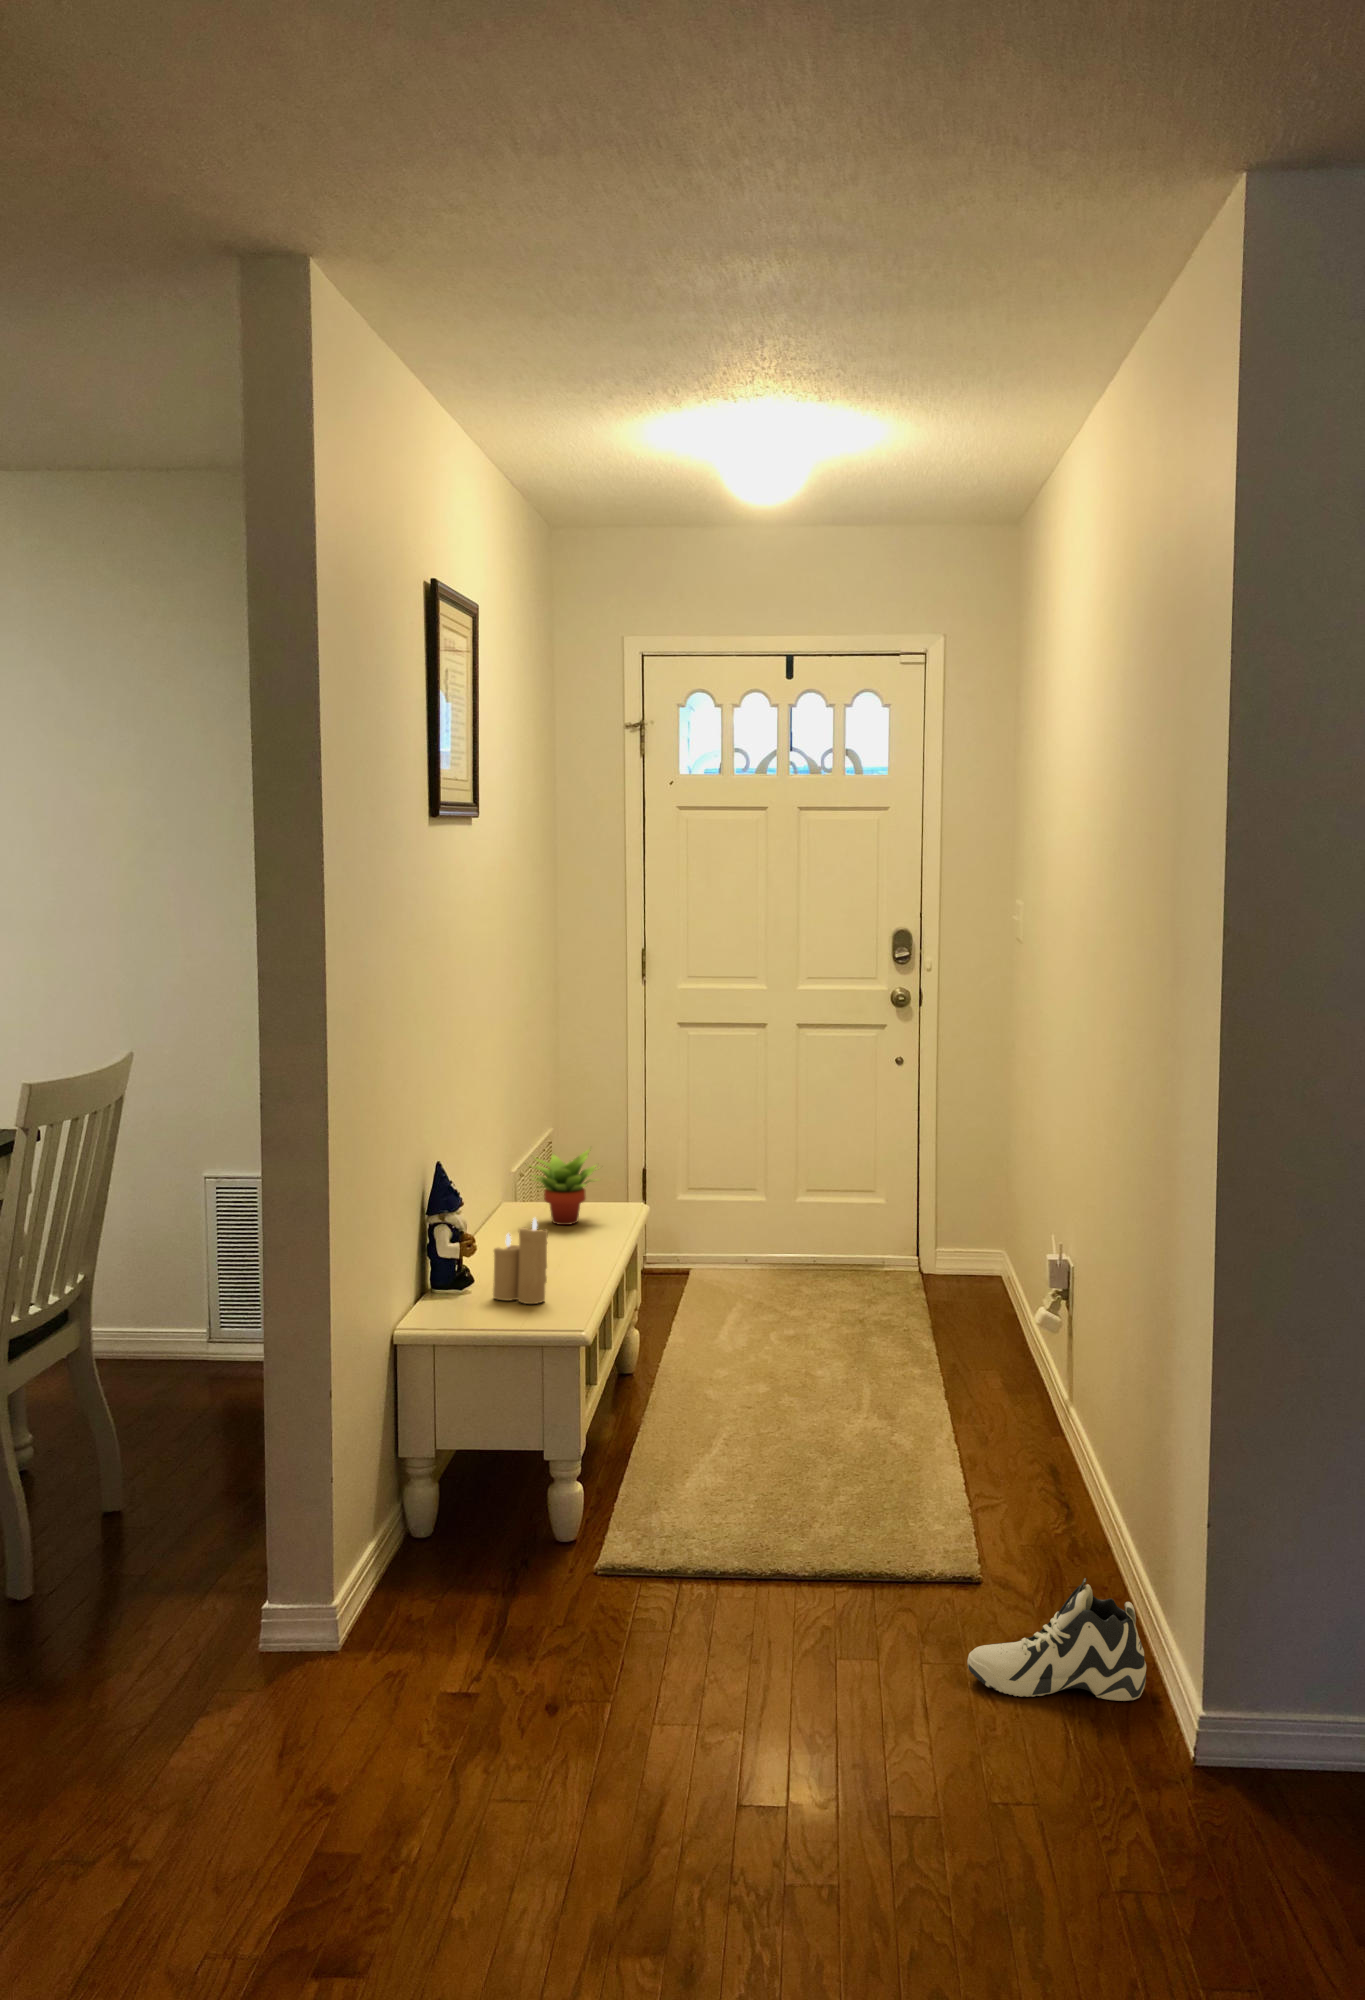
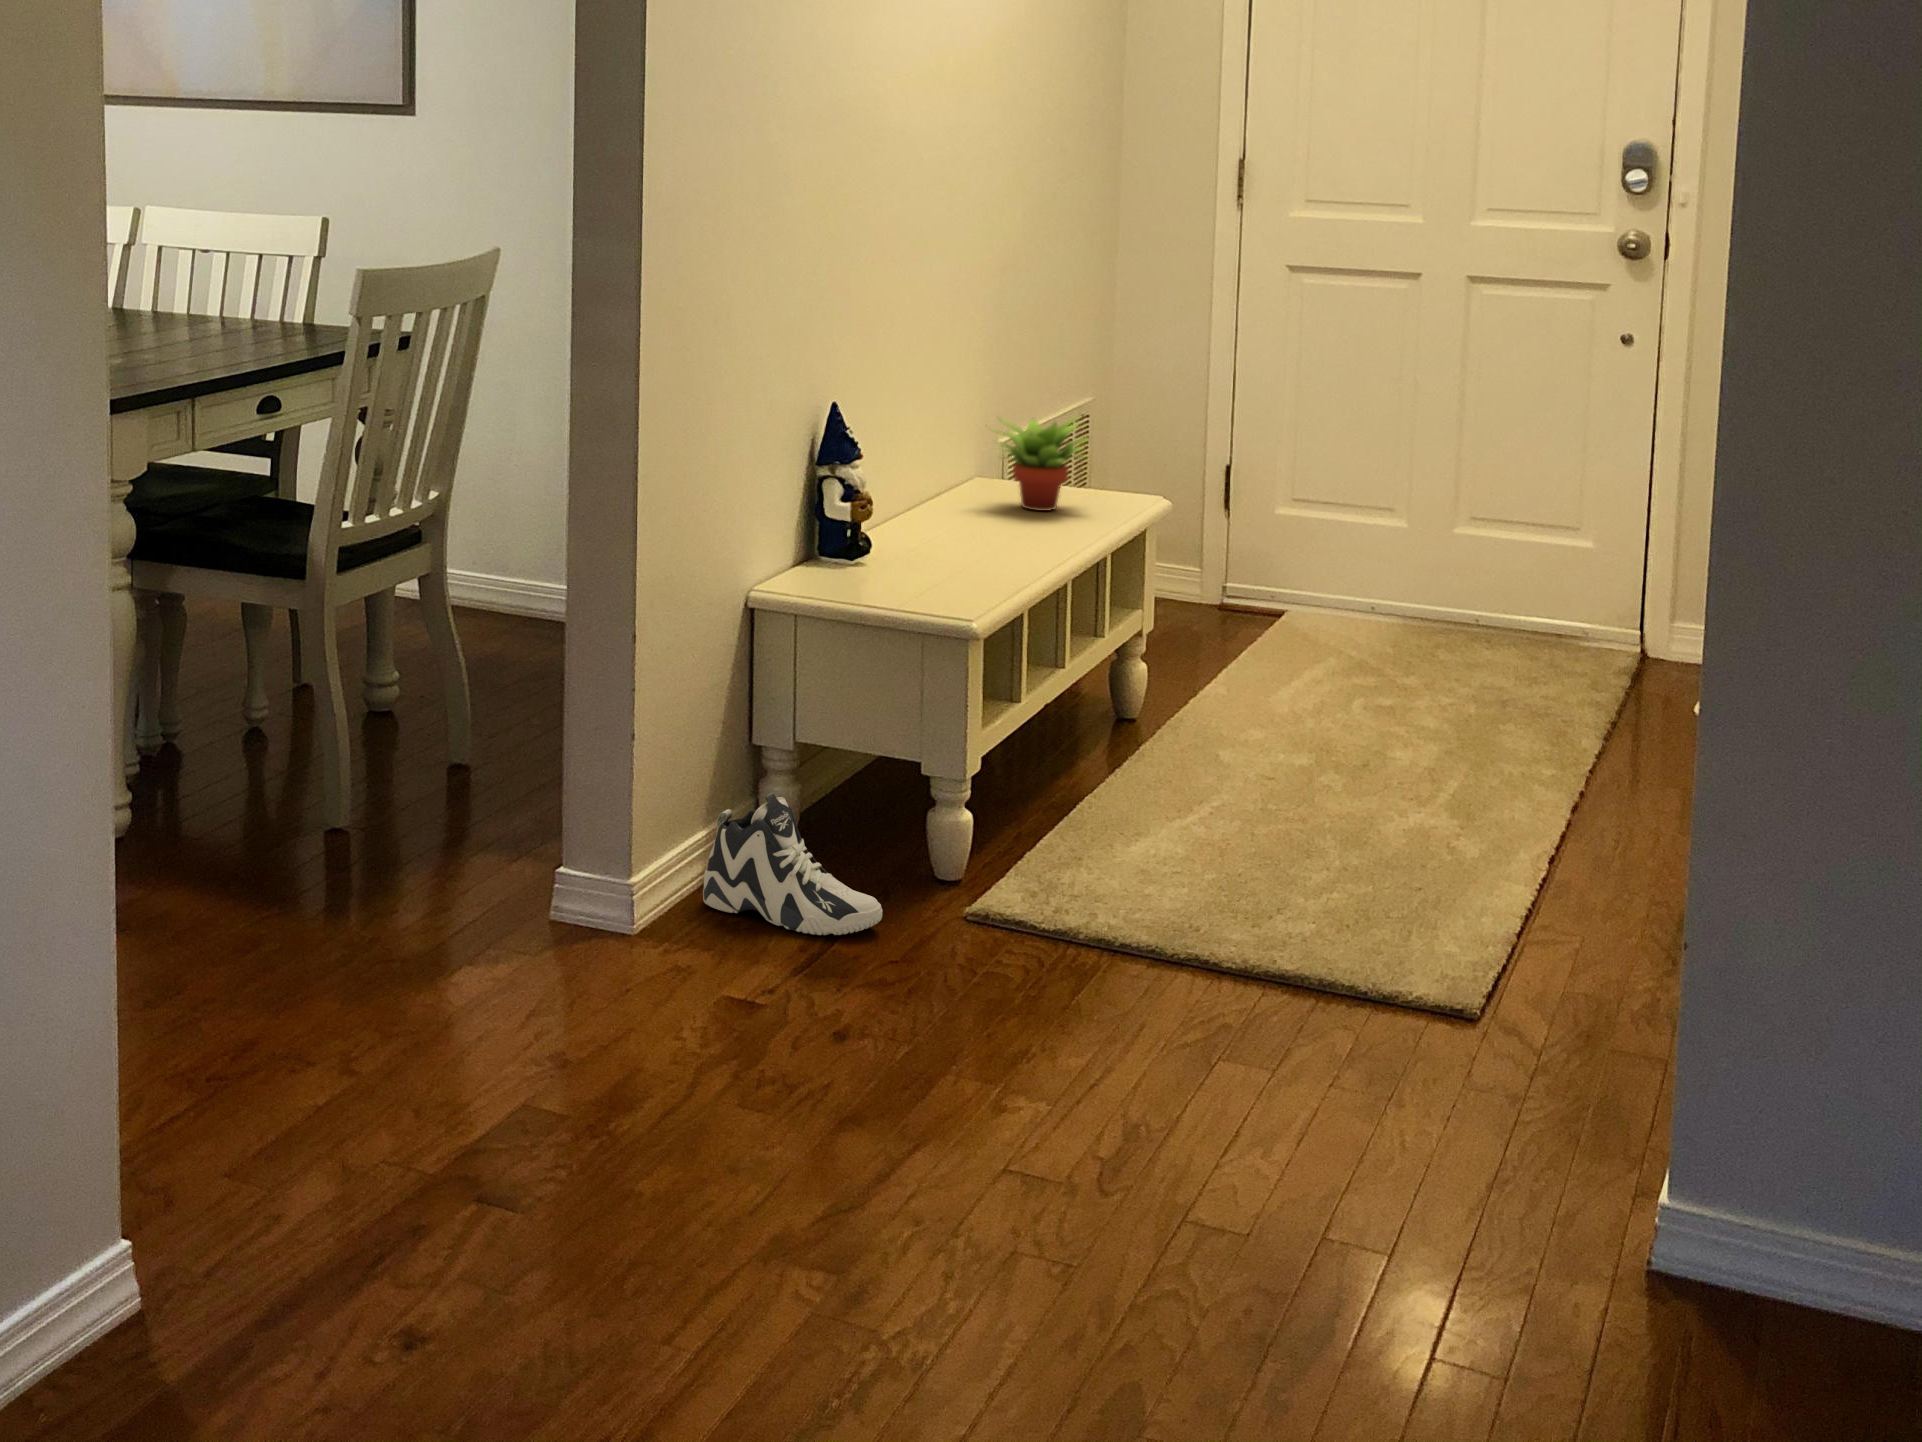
candle: present [493,1218,548,1304] -> none [886,478,956,585]
sneaker: present [967,1578,1146,1701] -> present [703,793,883,935]

